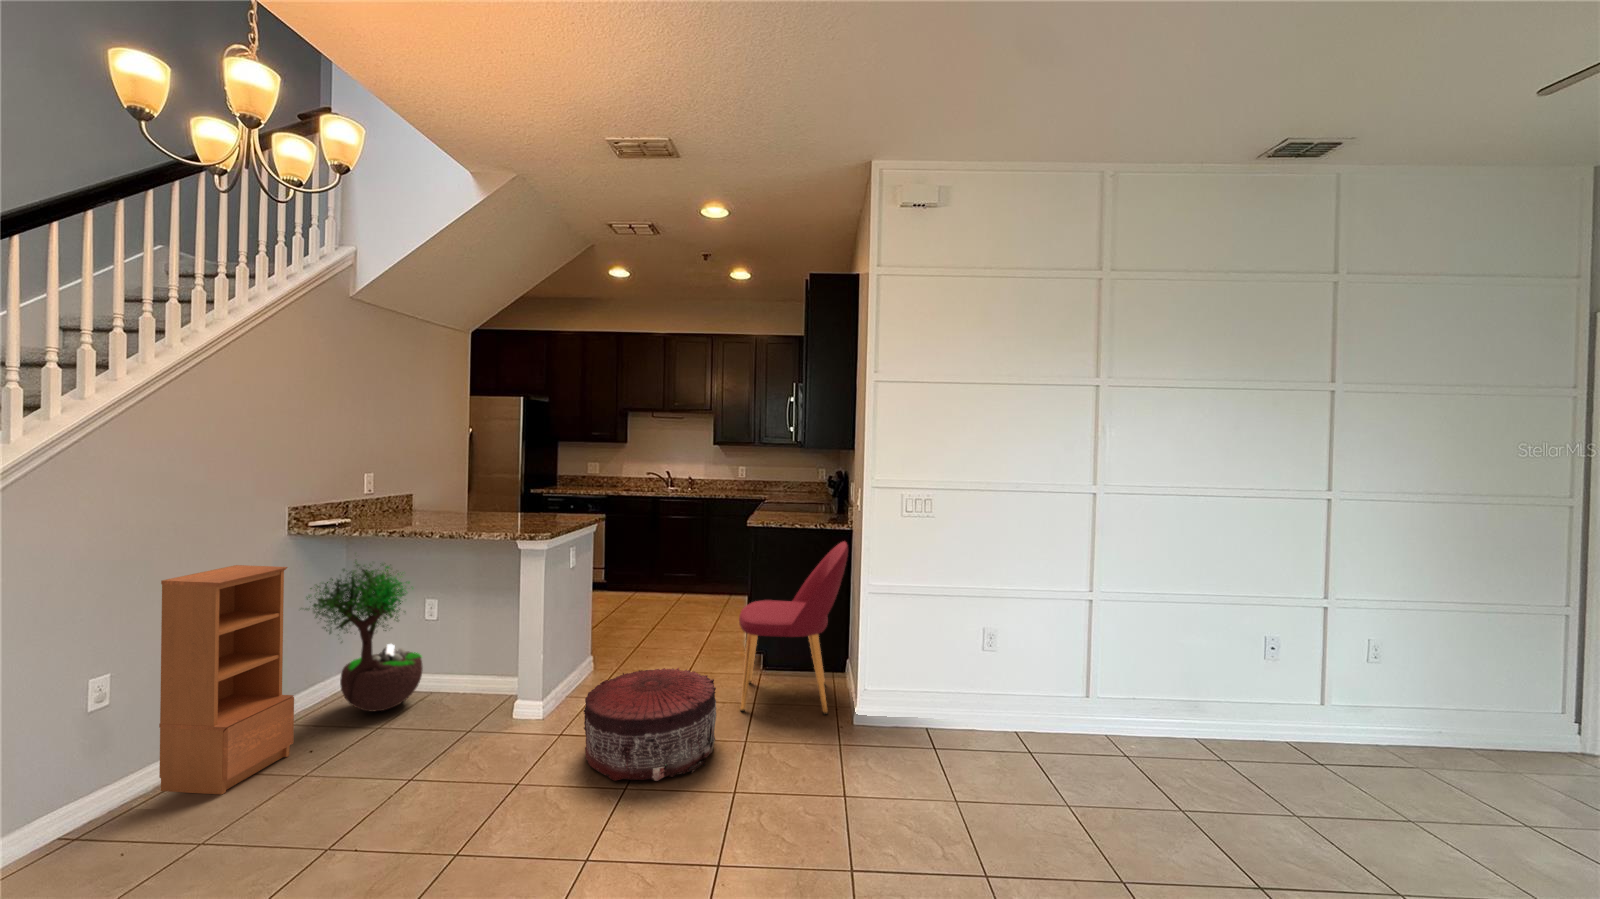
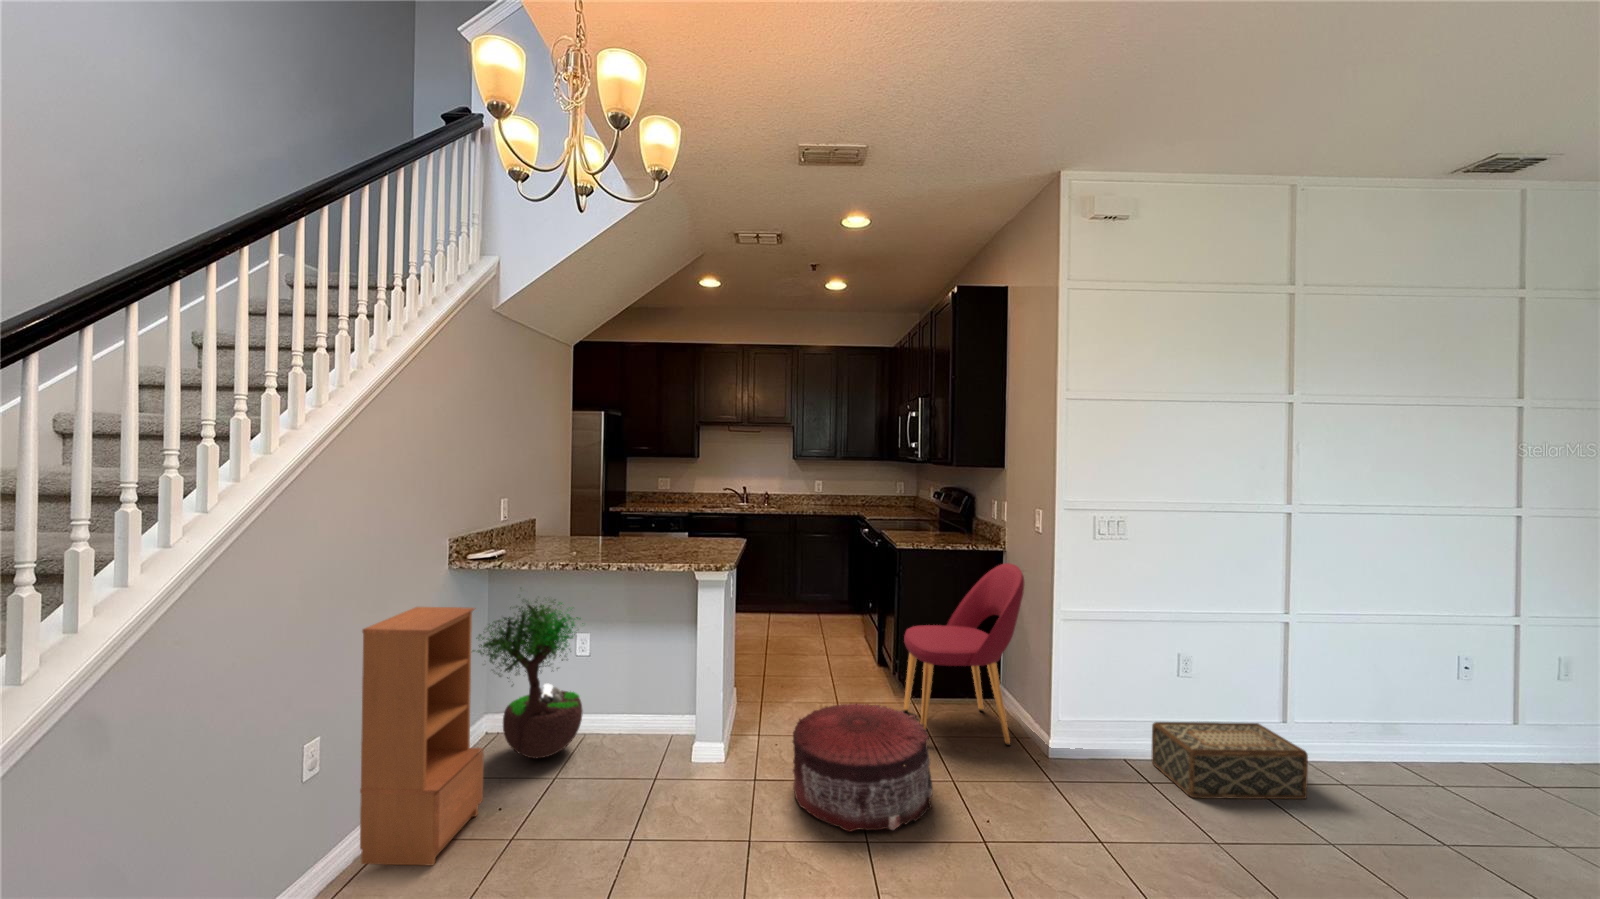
woven basket: none [952,694,1083,769] -> present [1152,722,1308,799]

